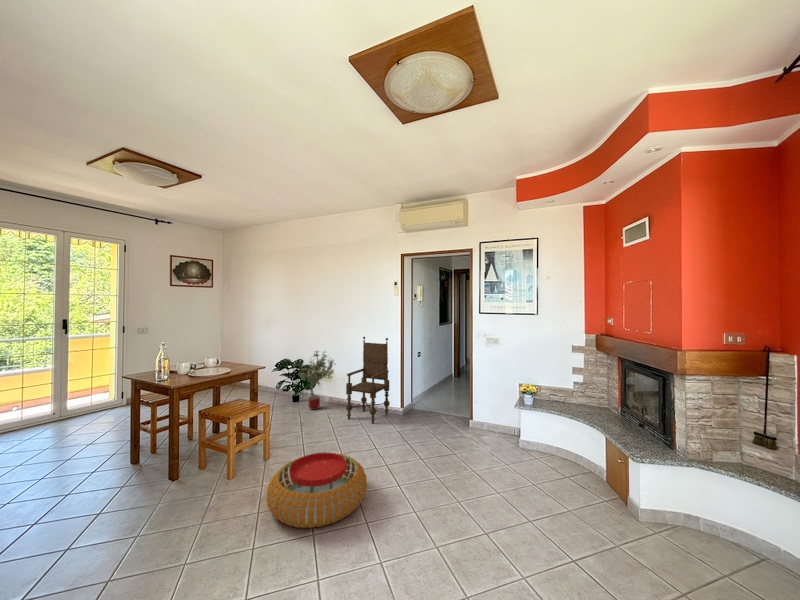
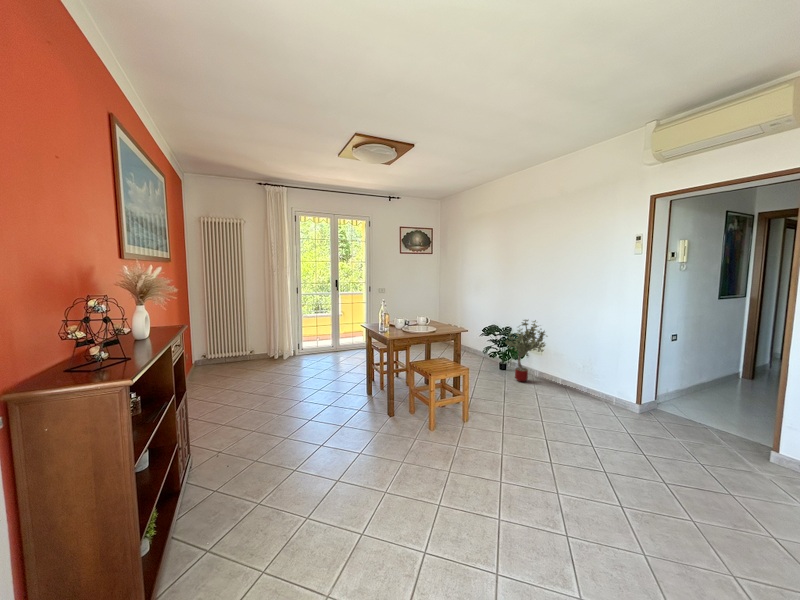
armchair: present [346,337,390,424] -> none [557,307,622,415]
pouf: present [266,452,367,528] -> none [456,430,572,517]

